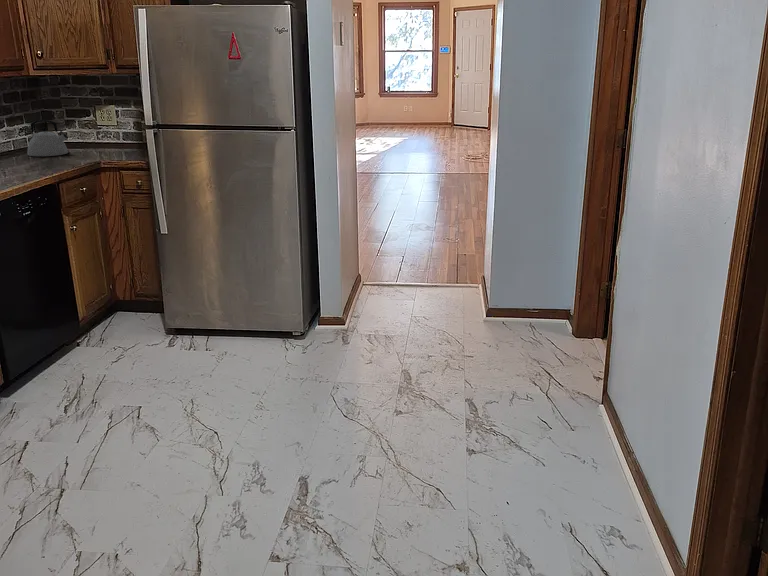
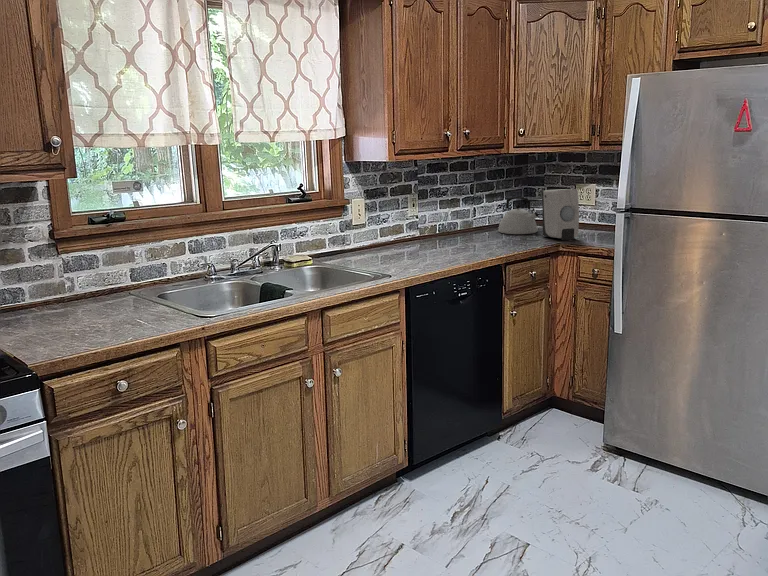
soap dispenser: none [69,110,112,158] -> present [542,189,579,240]

